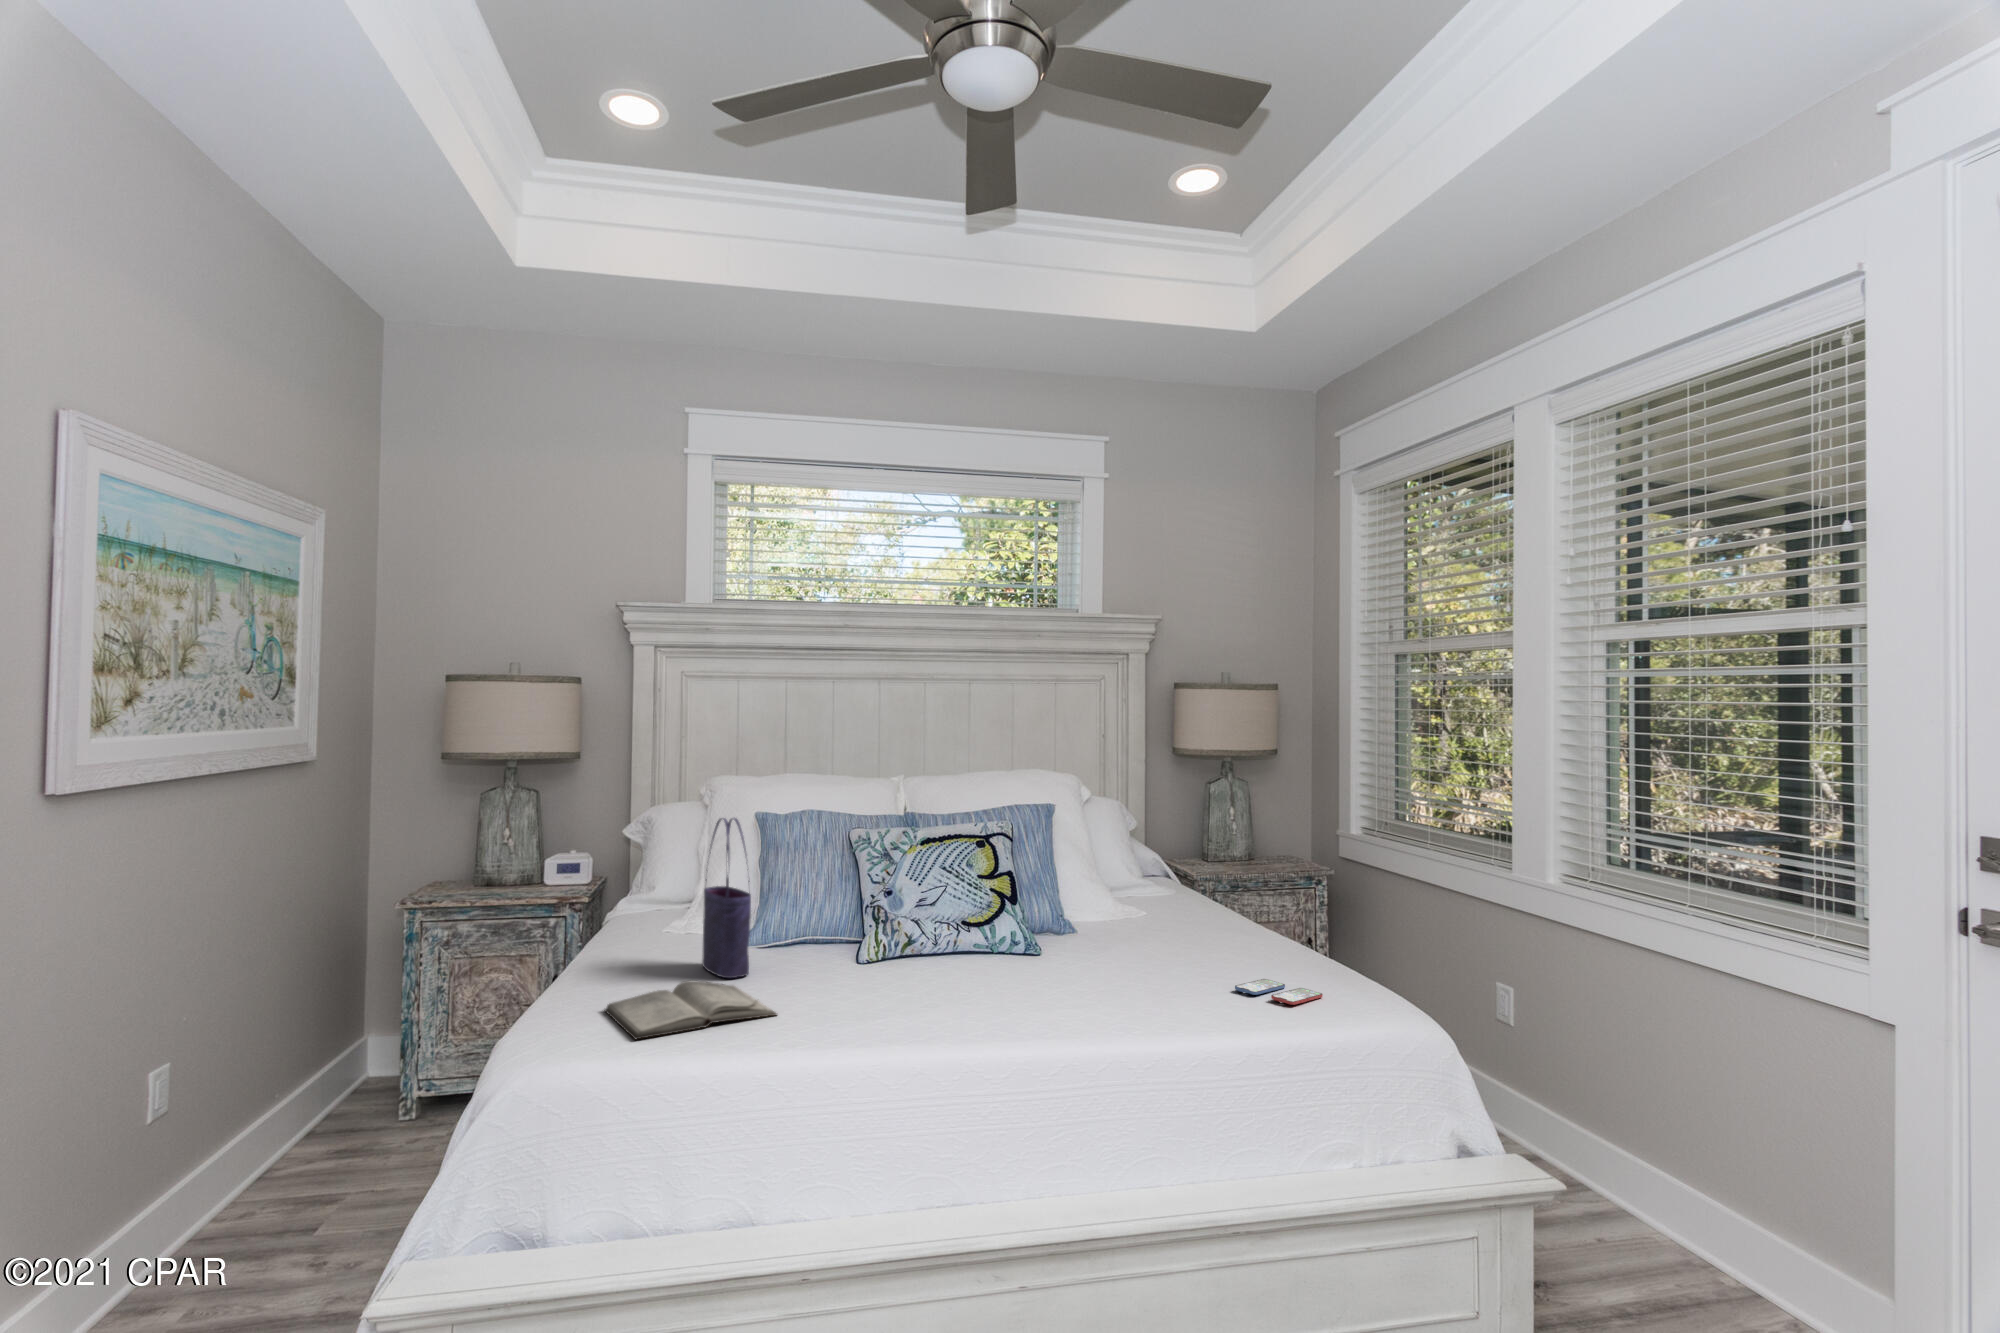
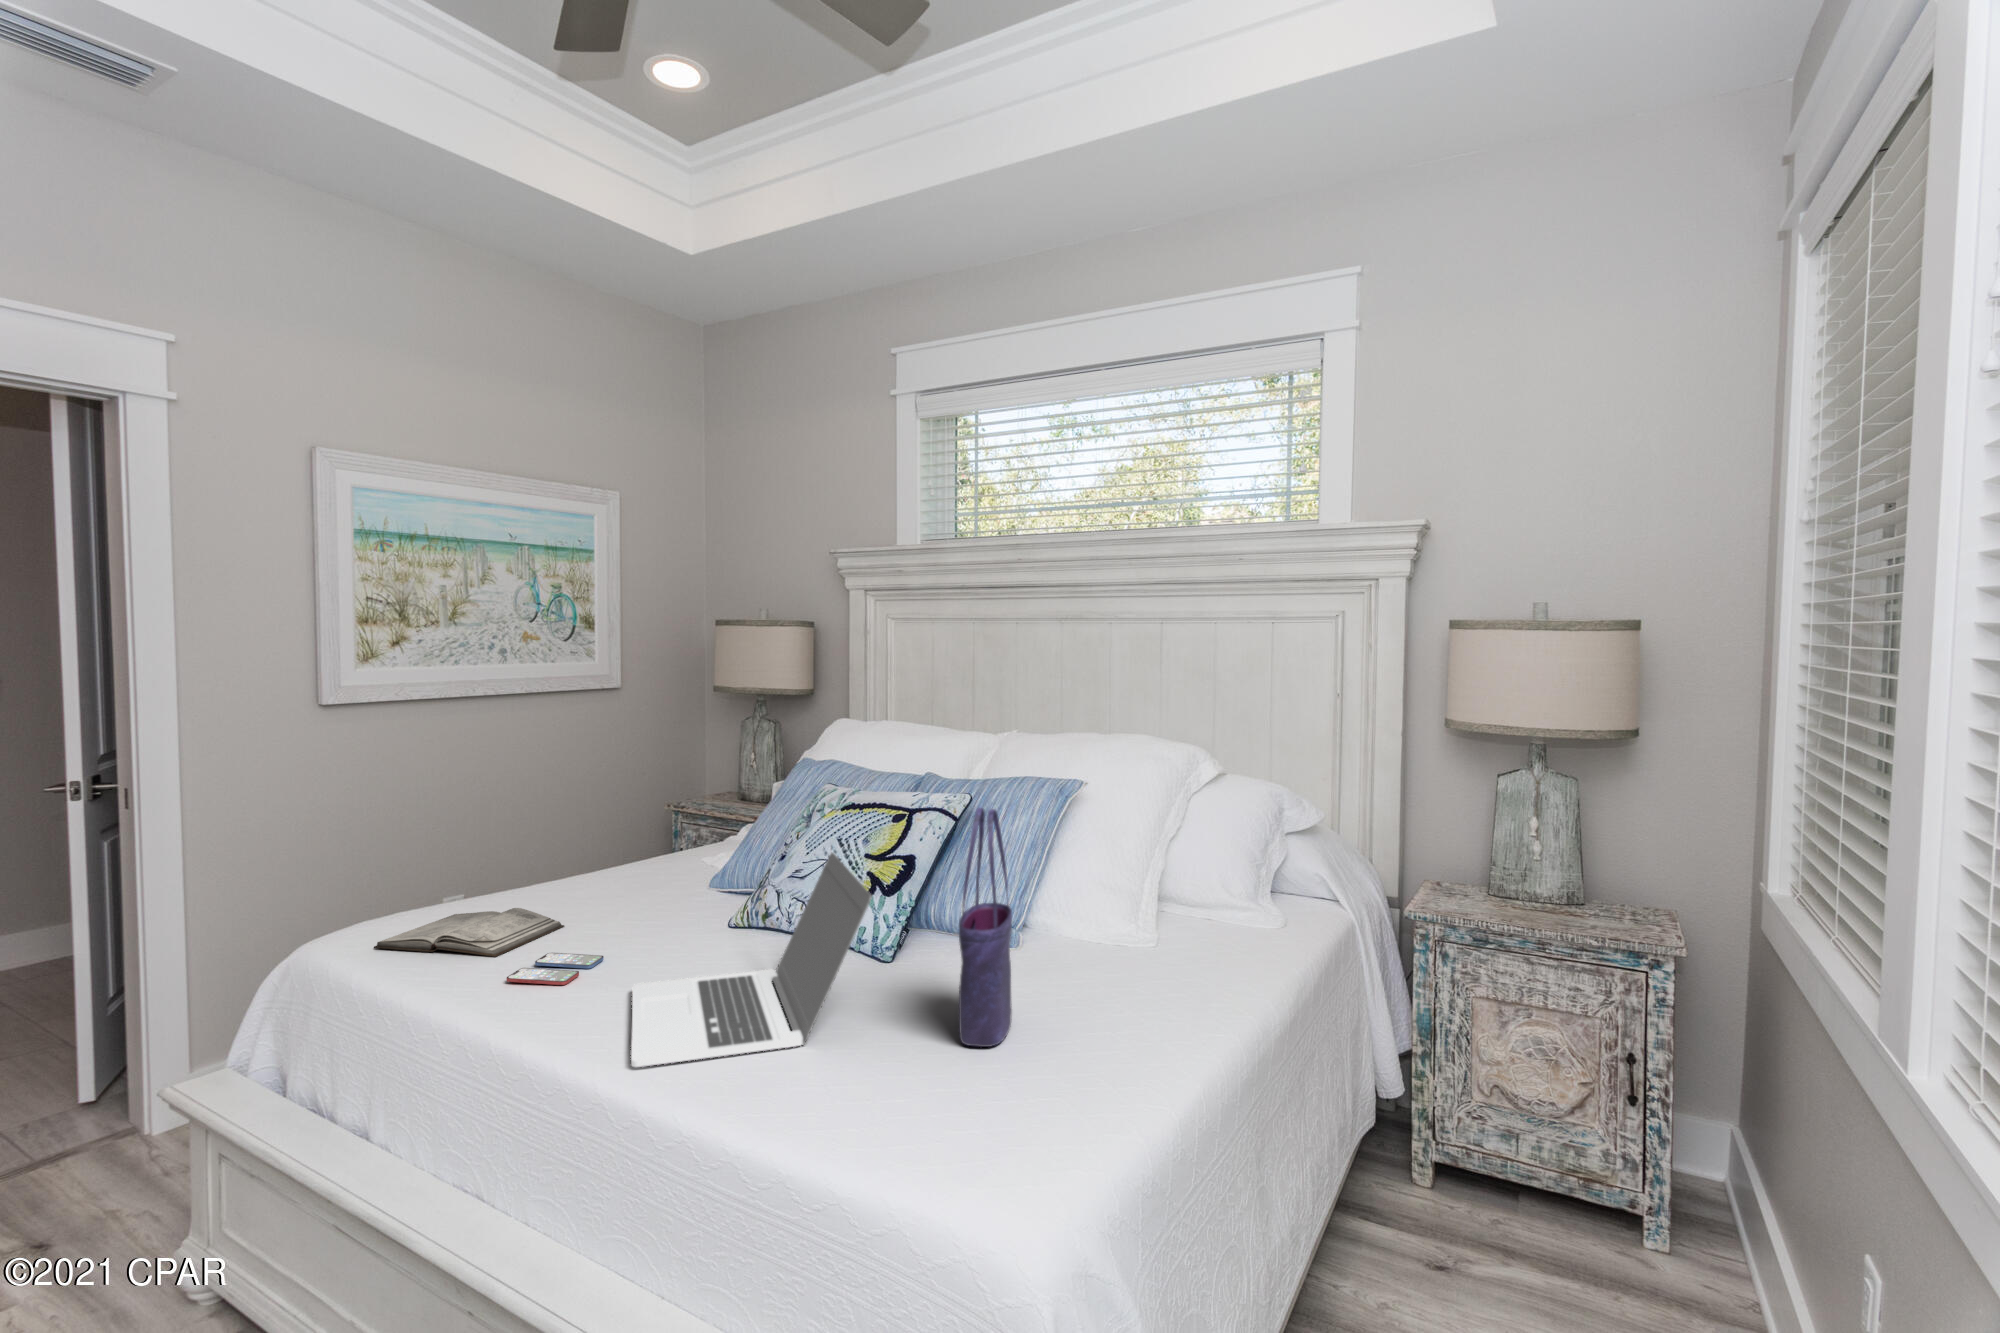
tote bag: present [702,818,751,978] -> present [959,808,1012,1047]
laptop: none [977,868,1183,1021] -> present [631,853,872,1067]
smartphone: present [1235,979,1323,1005] -> present [507,953,604,985]

